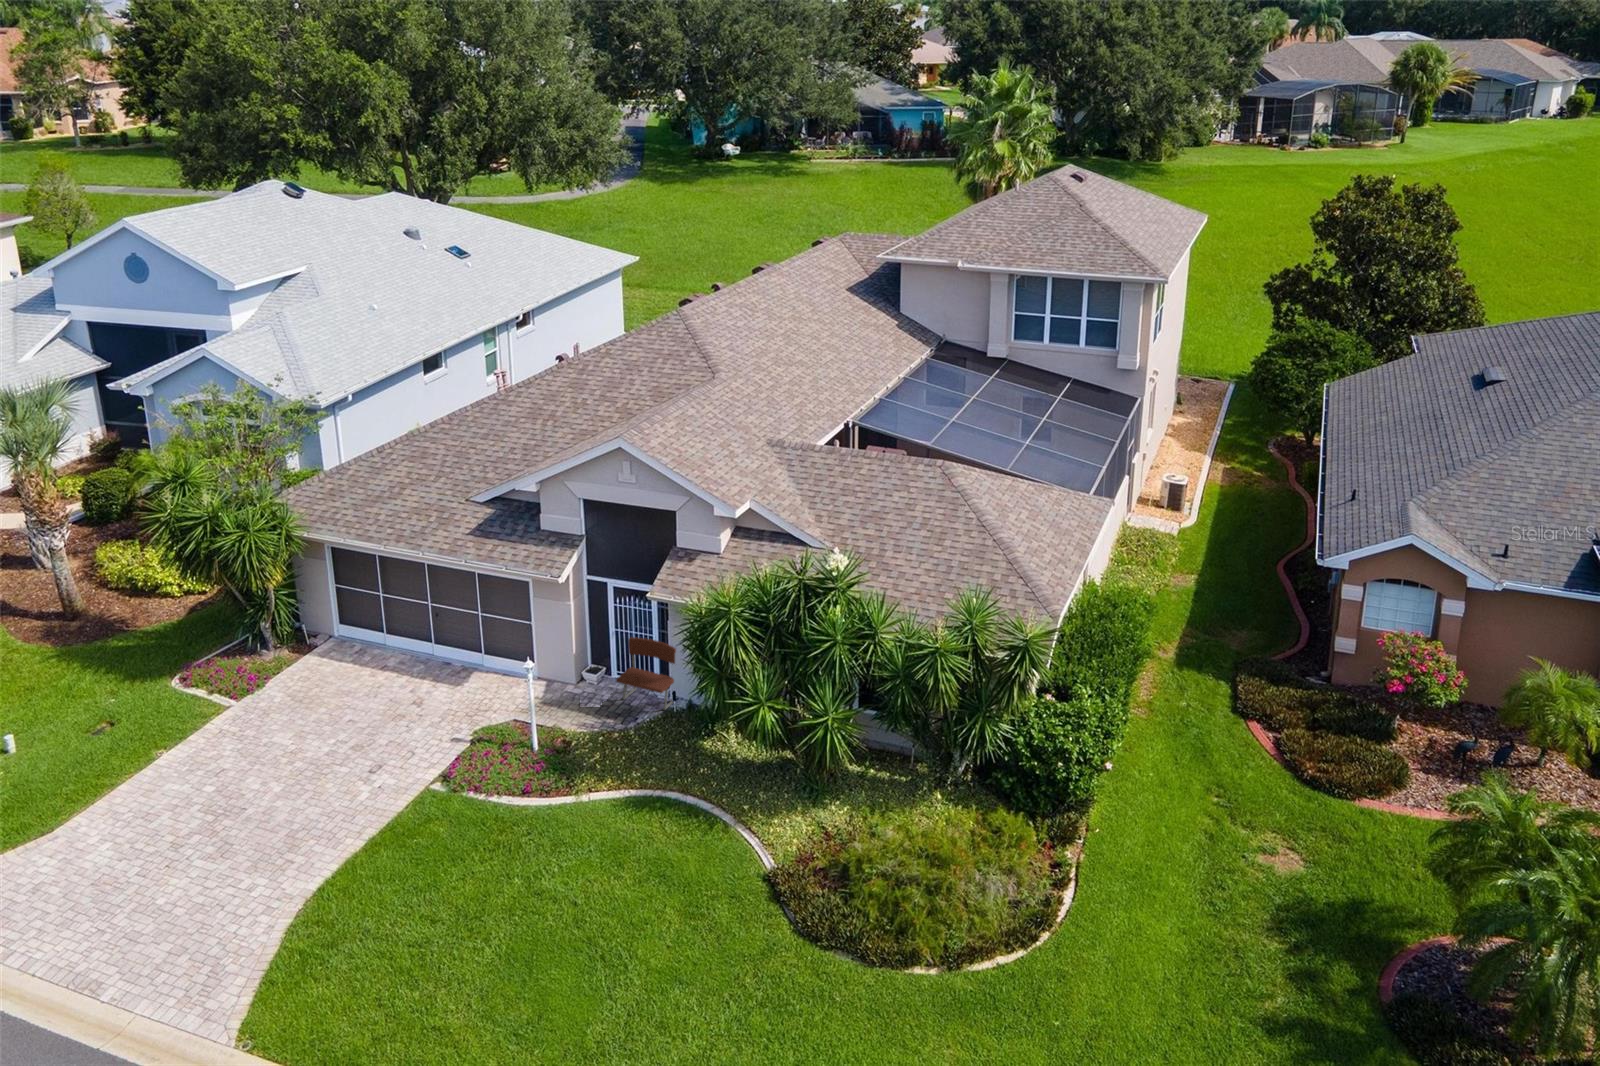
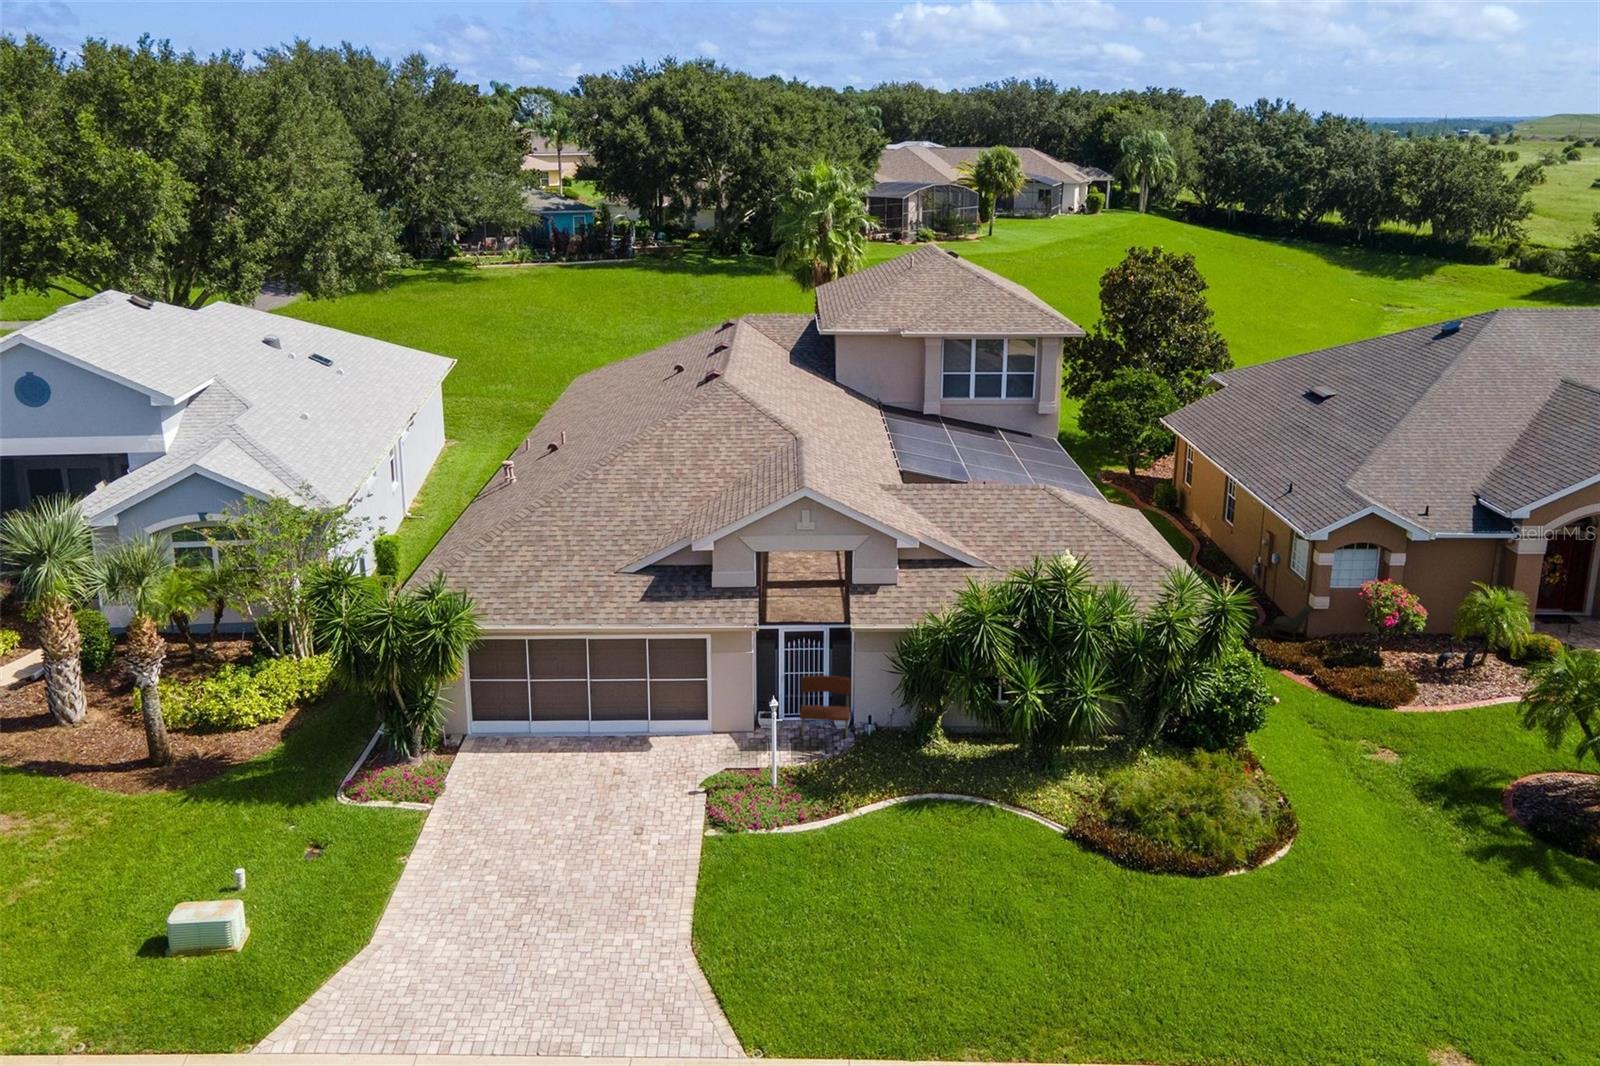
lounge chair: none [1279,646,1337,690] -> present [1271,605,1312,641]

